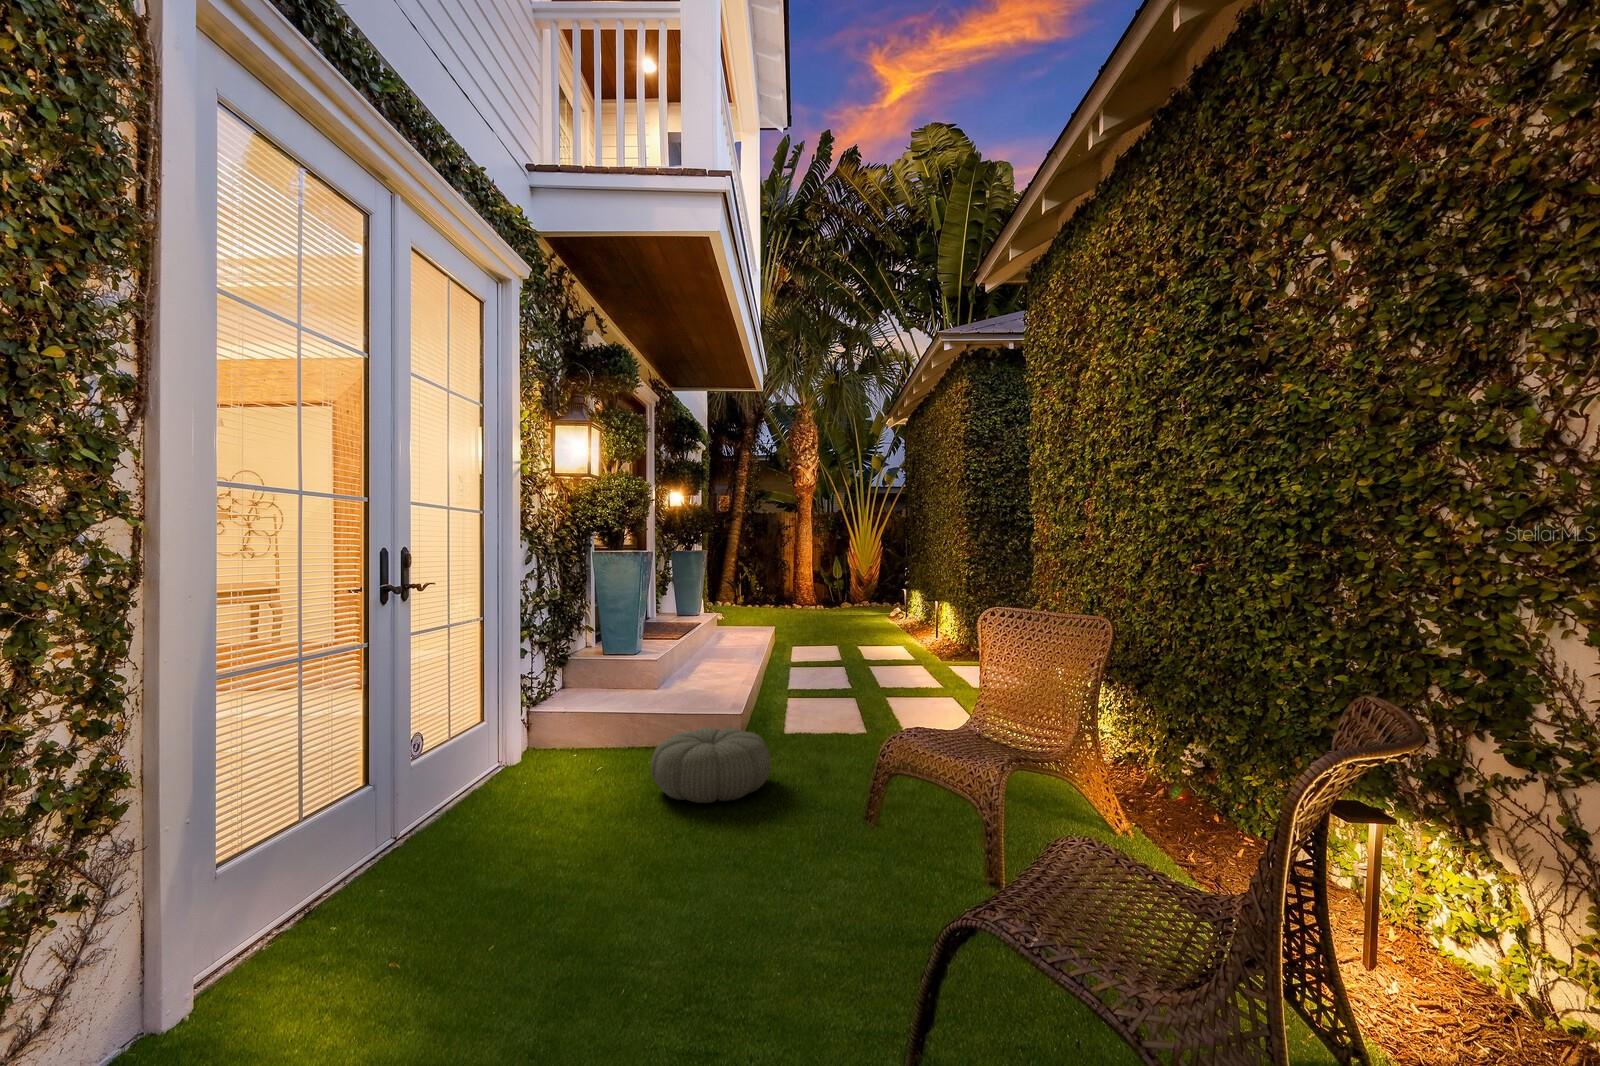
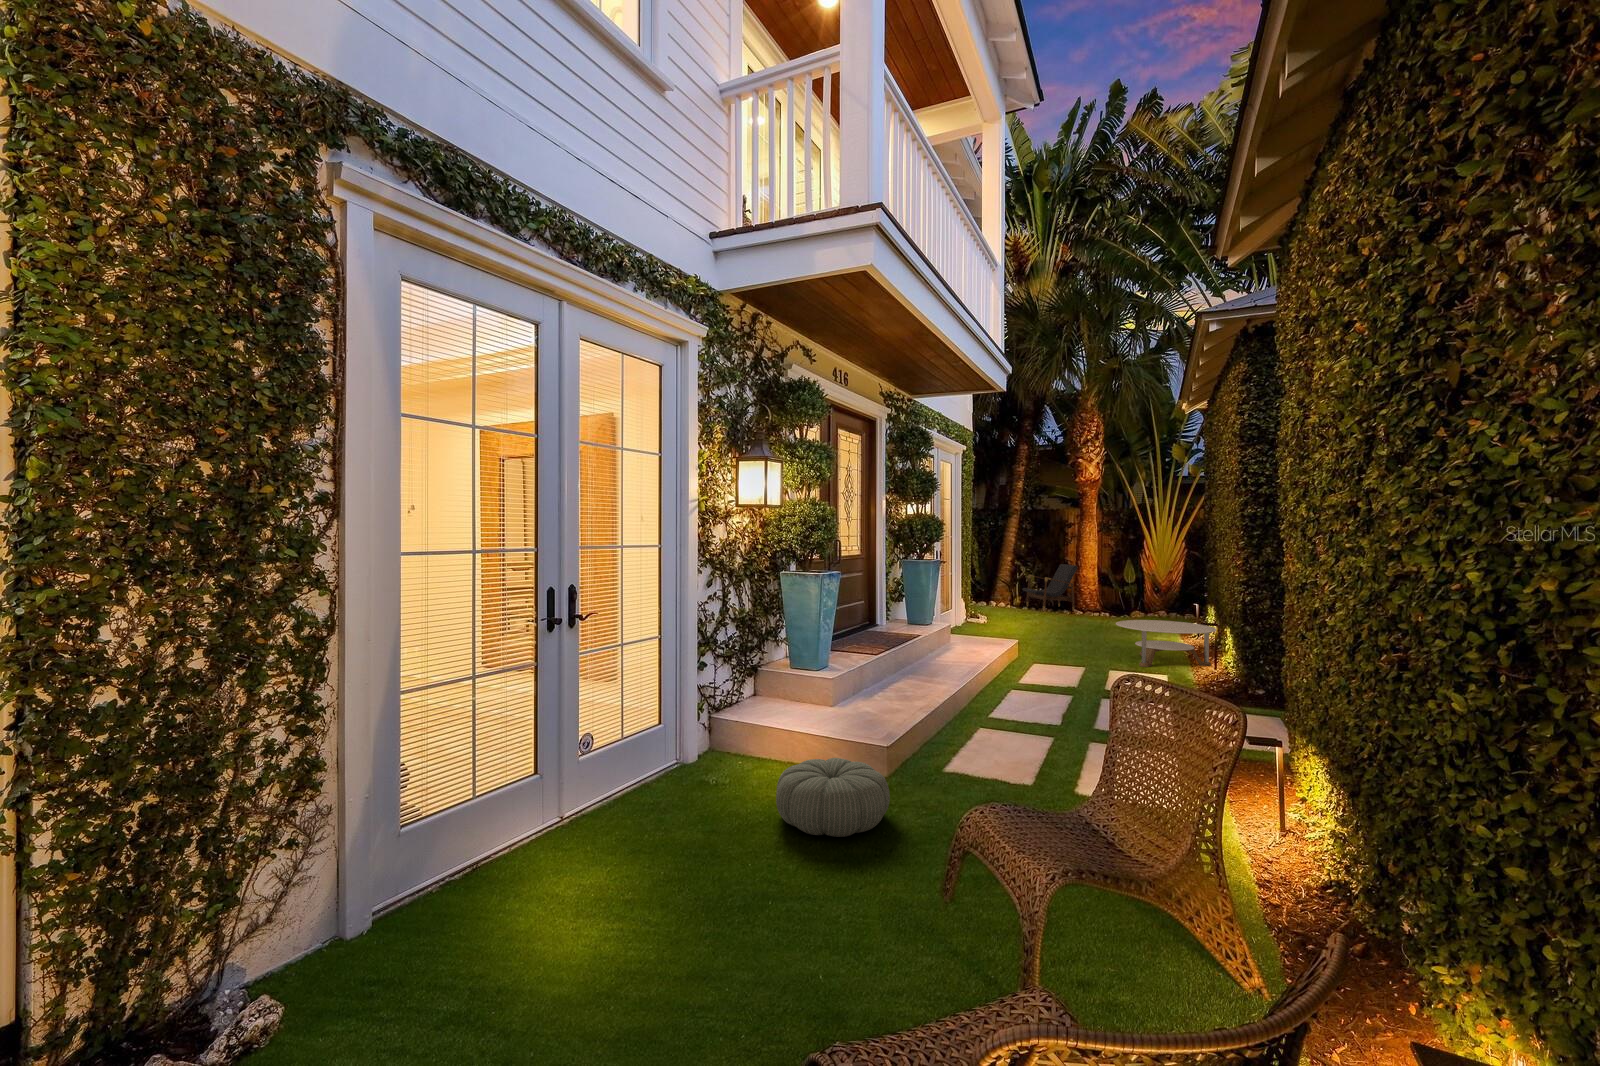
lounge chair: none [748,565,797,609] -> present [1022,564,1077,611]
round table: none [857,603,936,643] -> present [1116,620,1216,667]

